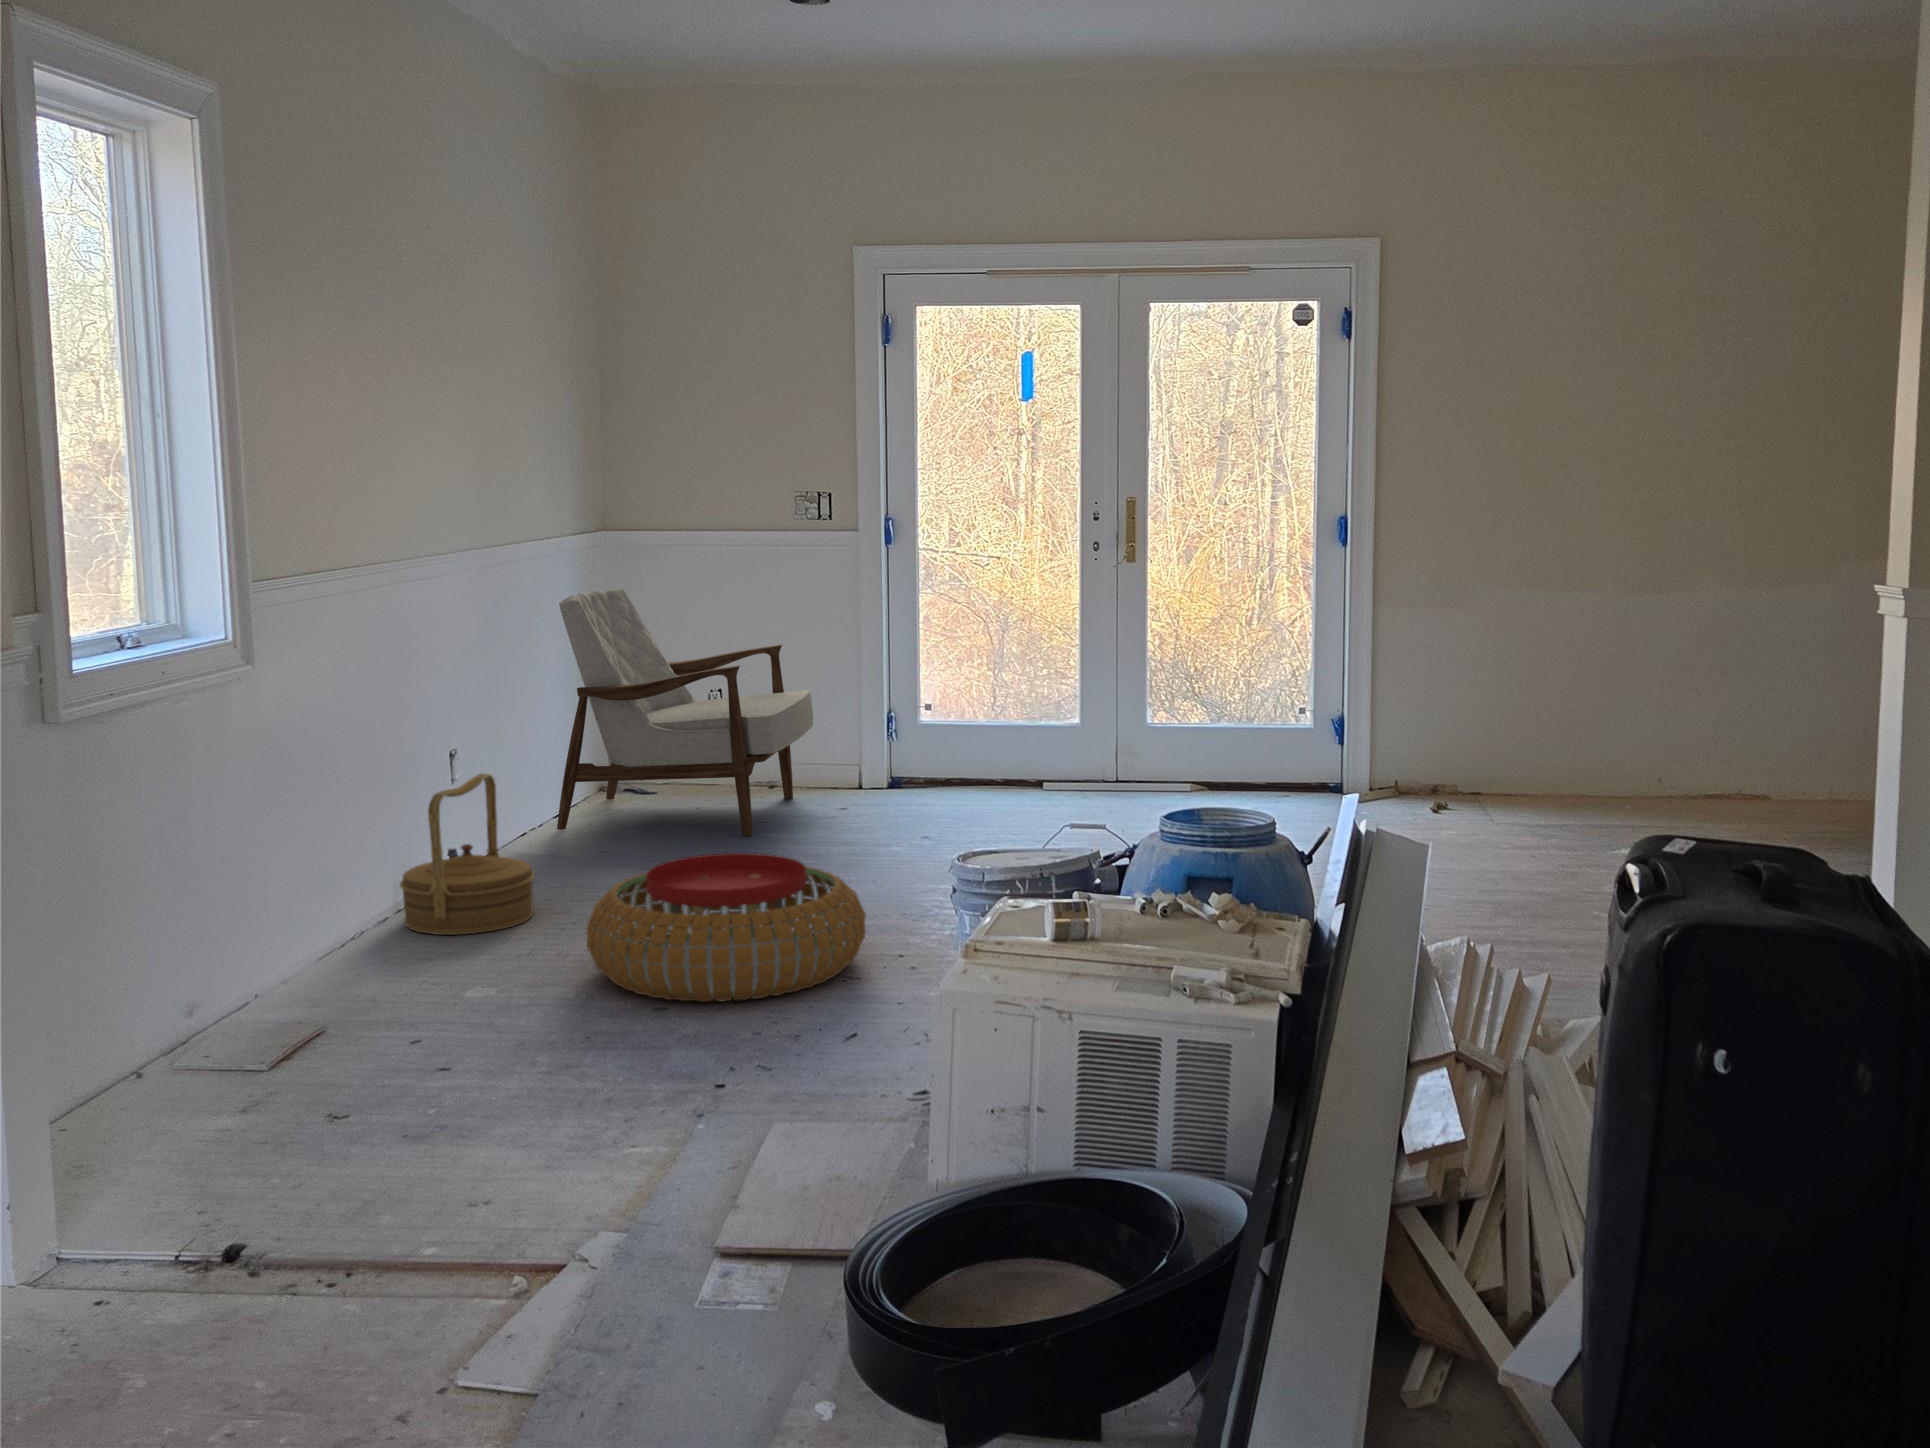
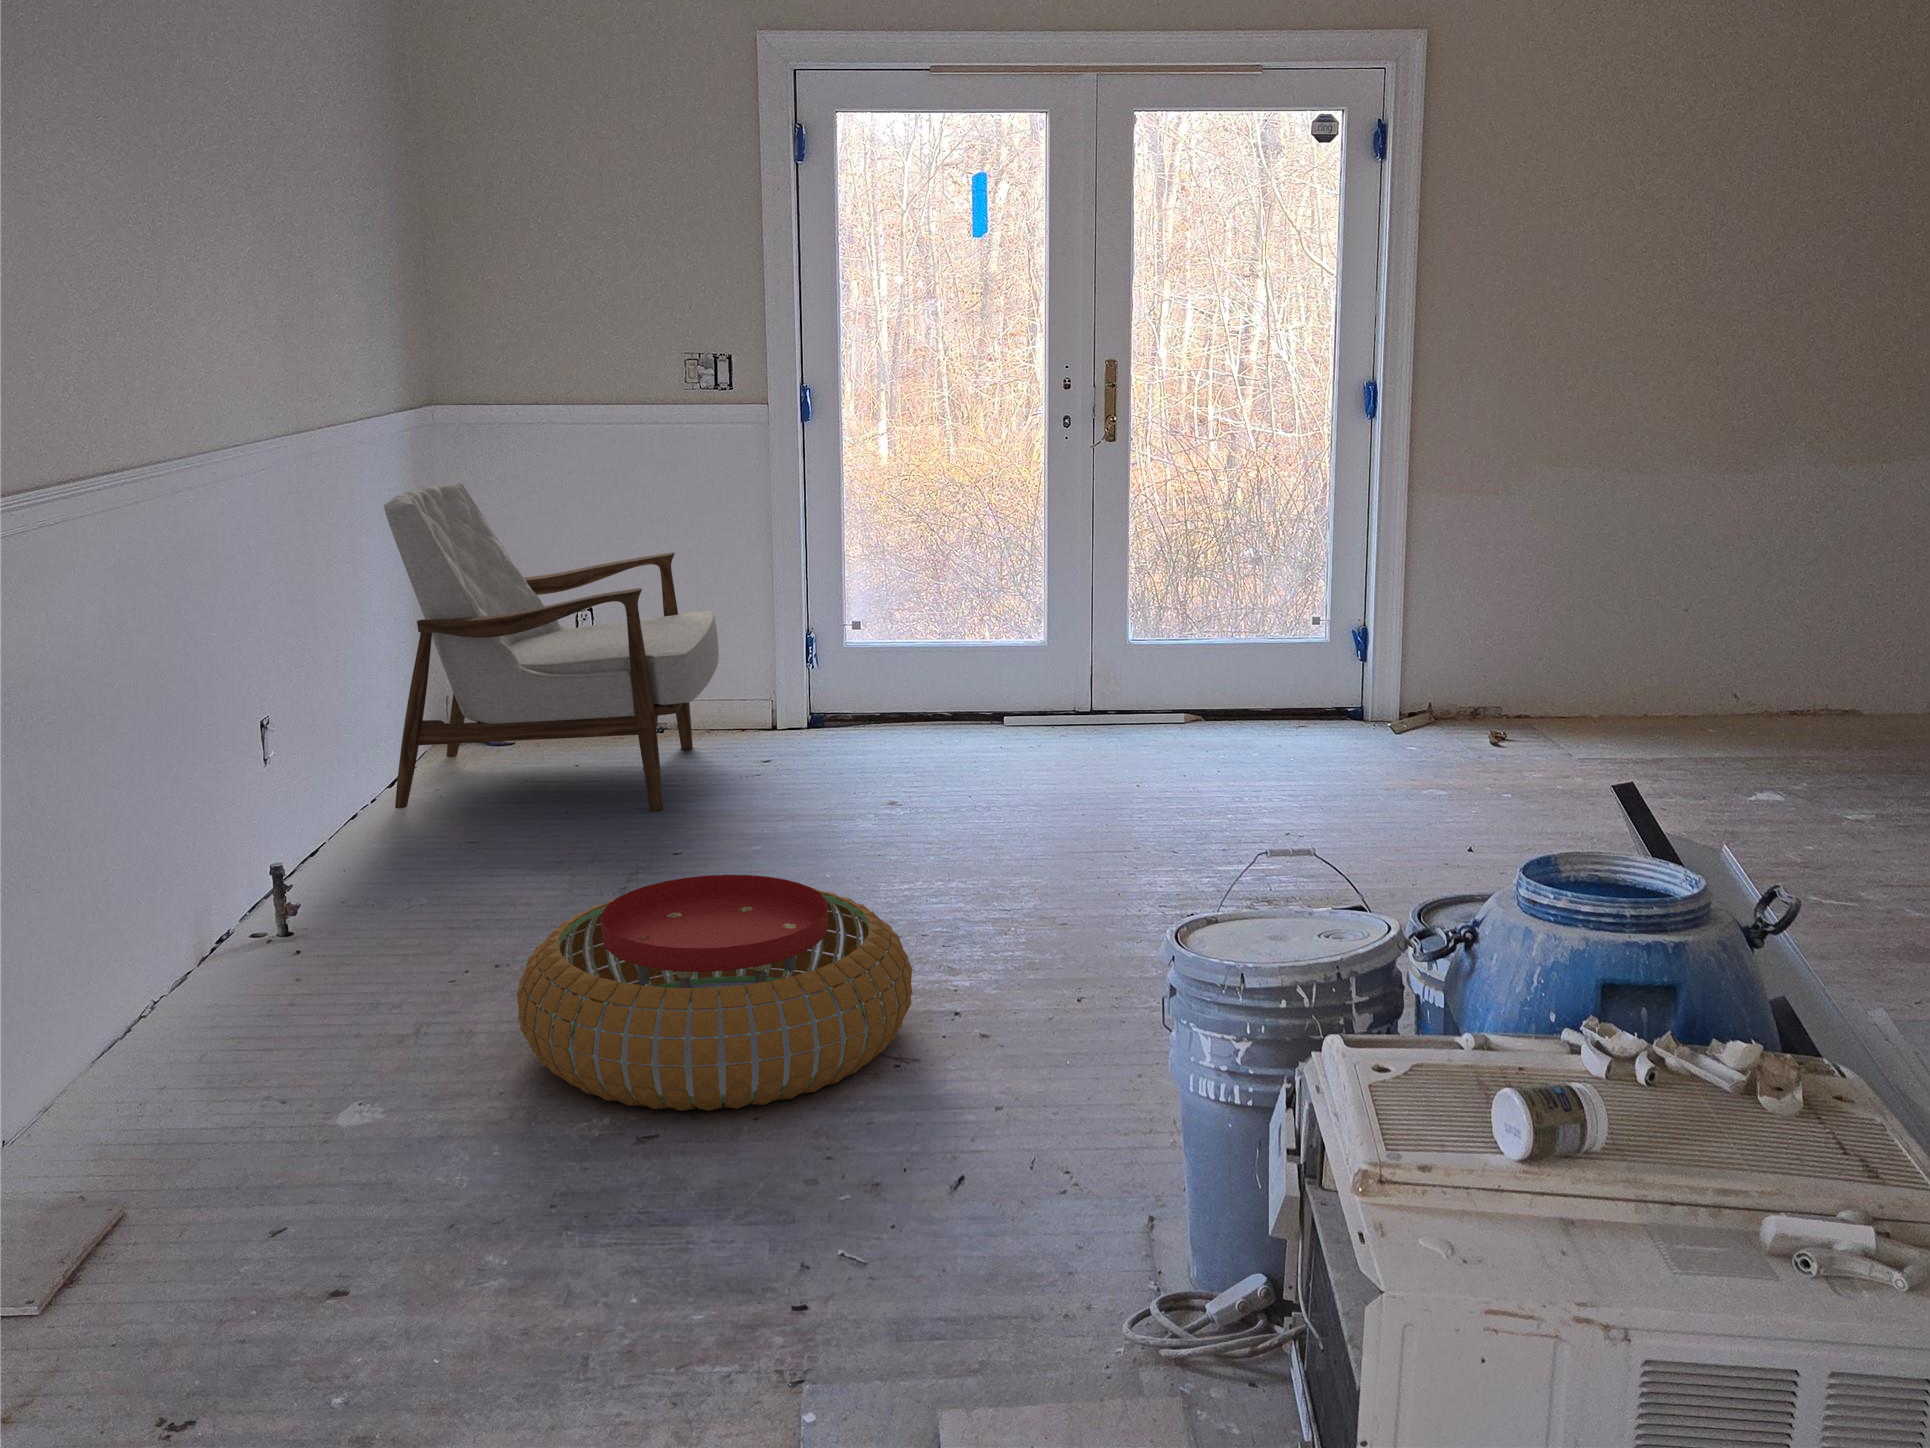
woven basket: present [400,774,535,935] -> none [211,761,406,999]

